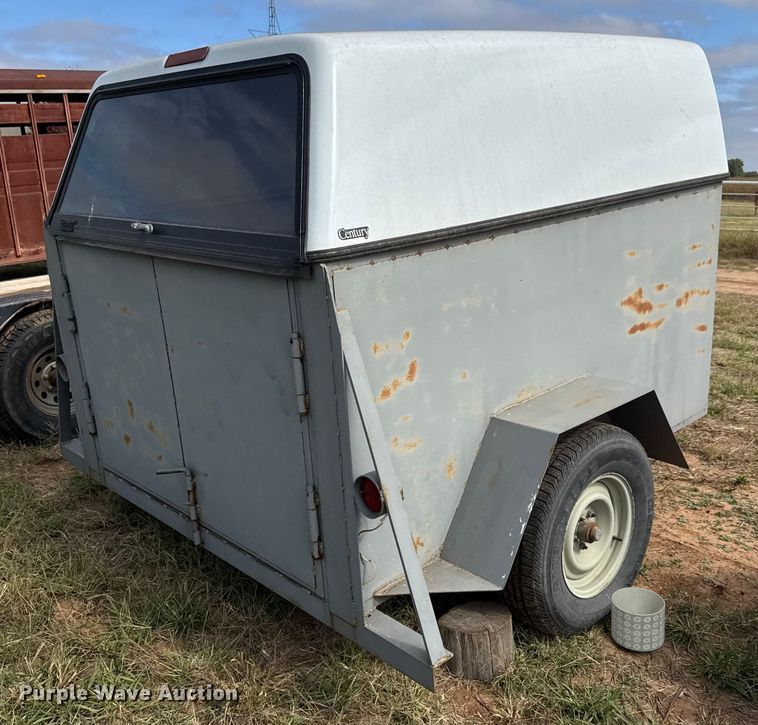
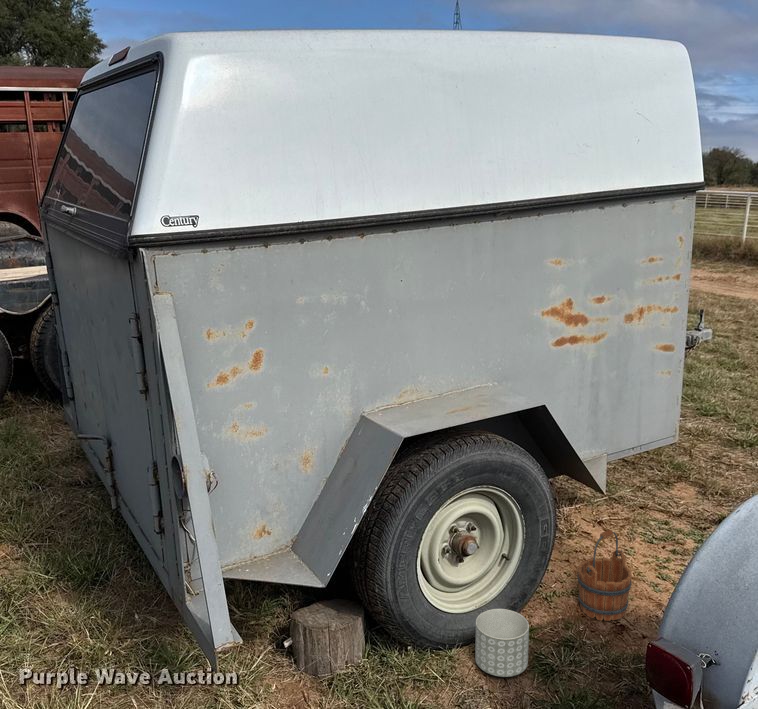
wooden bucket: none [667,500,720,585] -> present [577,530,632,621]

